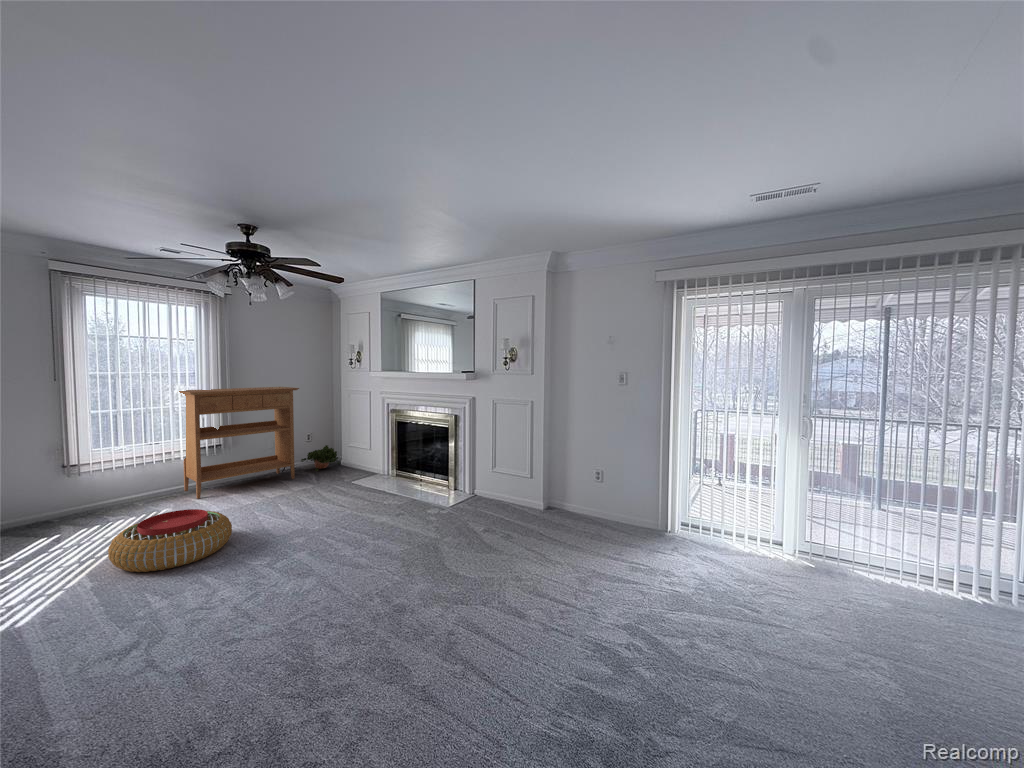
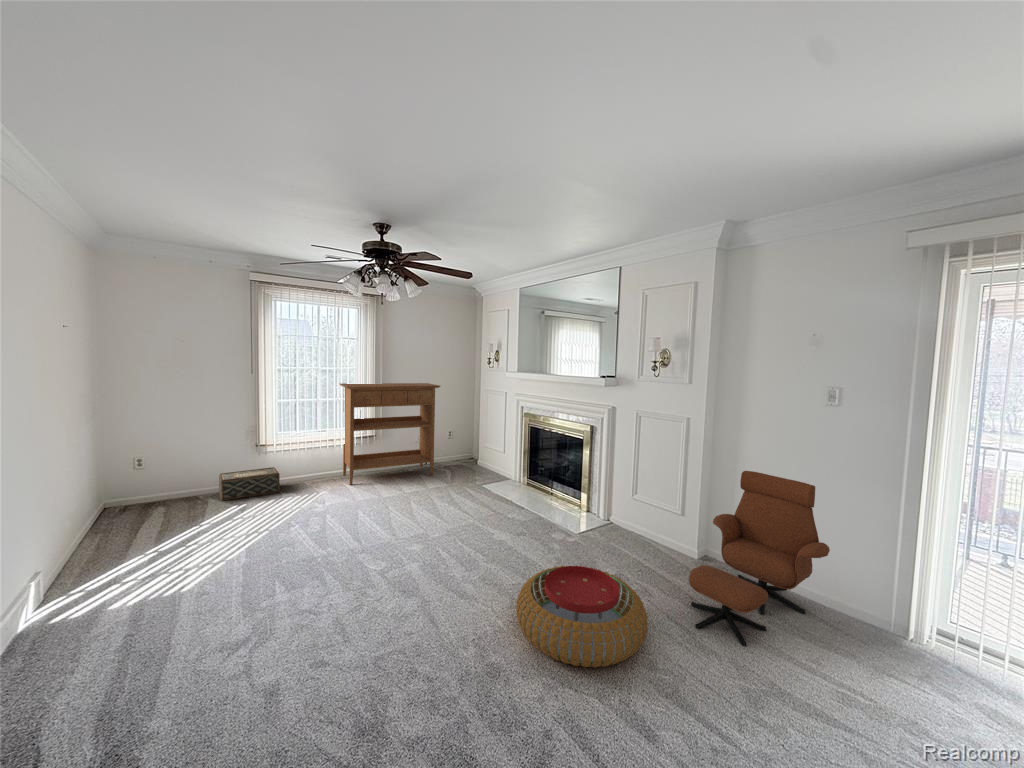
lounge chair: none [539,436,626,556] -> present [689,471,830,646]
potted plant: present [301,445,339,471] -> none [441,443,478,469]
woven basket: none [10,490,104,535] -> present [219,467,280,500]
pouf: present [108,509,232,572] -> present [516,566,648,668]

